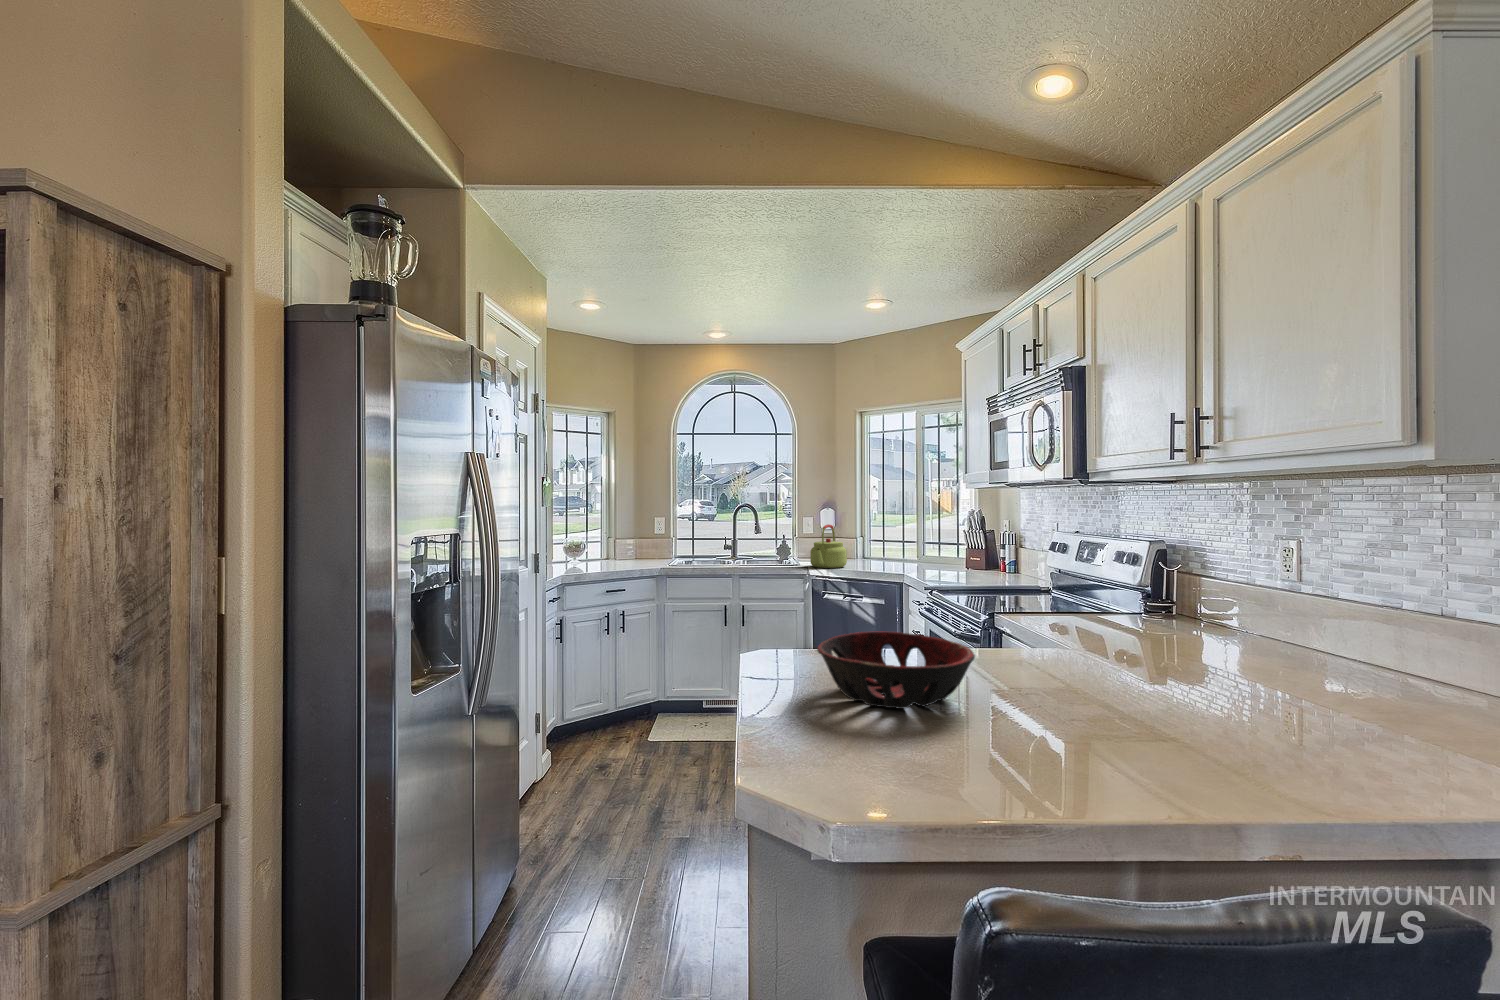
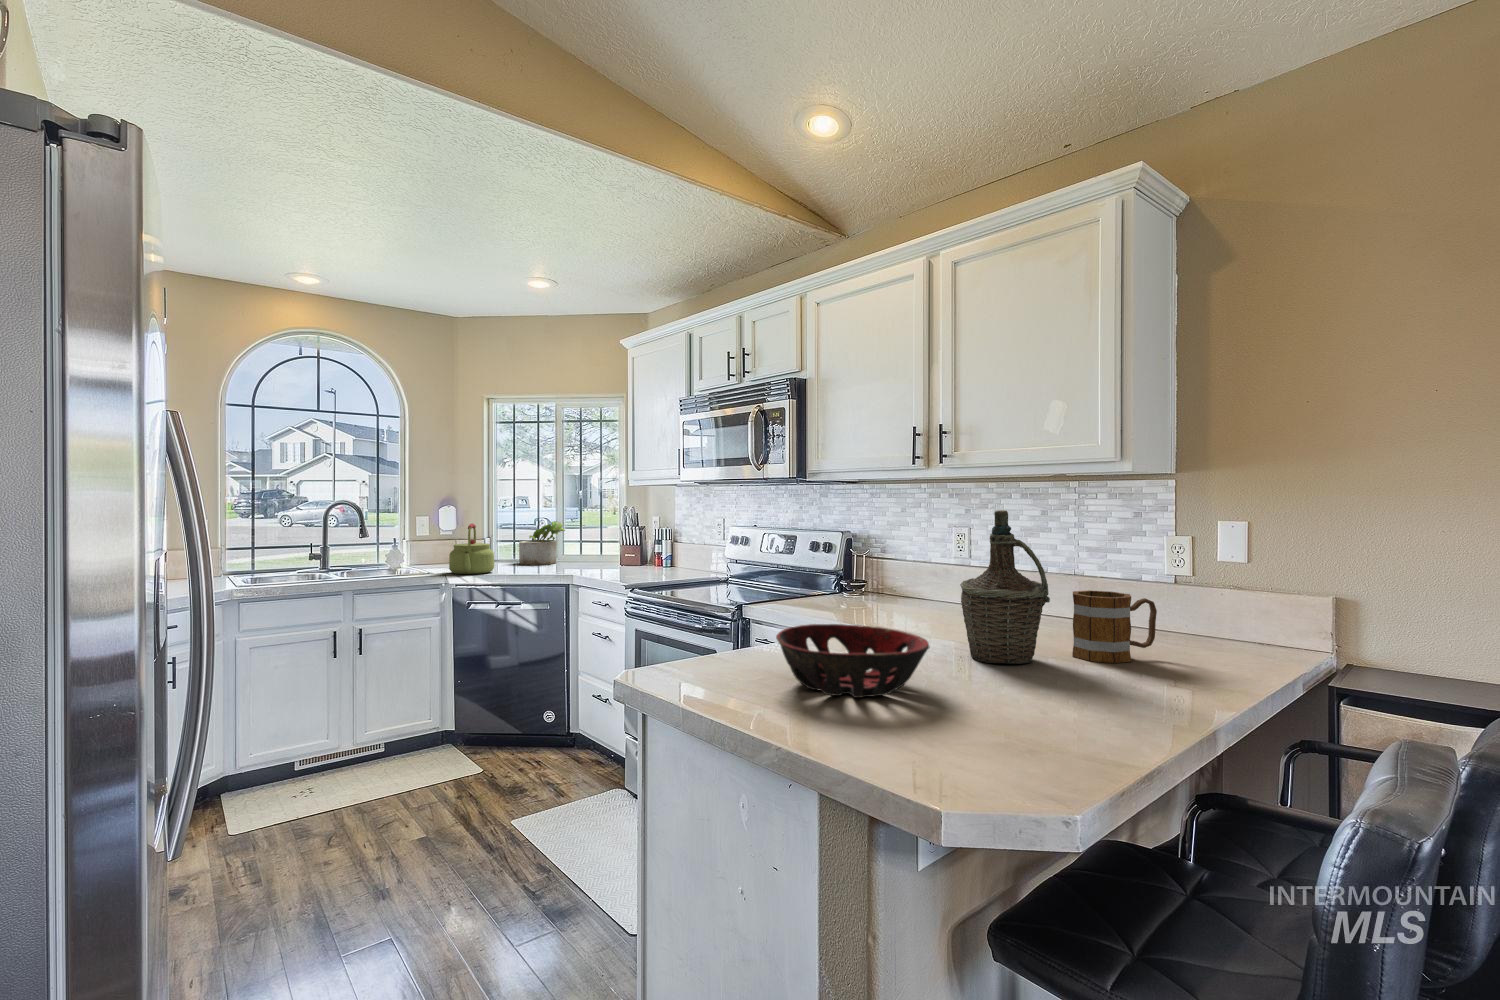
bottle: none [1090,520,1206,714] -> present [960,510,1050,664]
potted plant: none [884,523,928,563] -> present [519,521,565,565]
mug: none [1269,632,1425,742] -> present [1072,590,1157,663]

